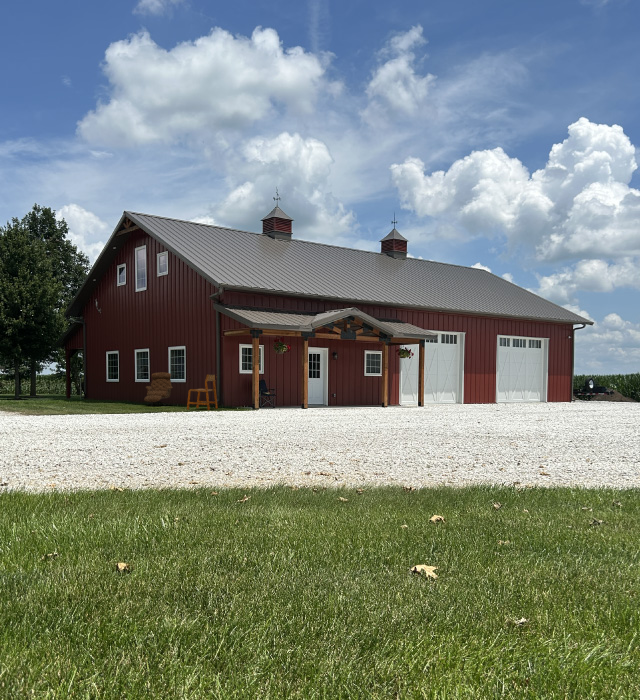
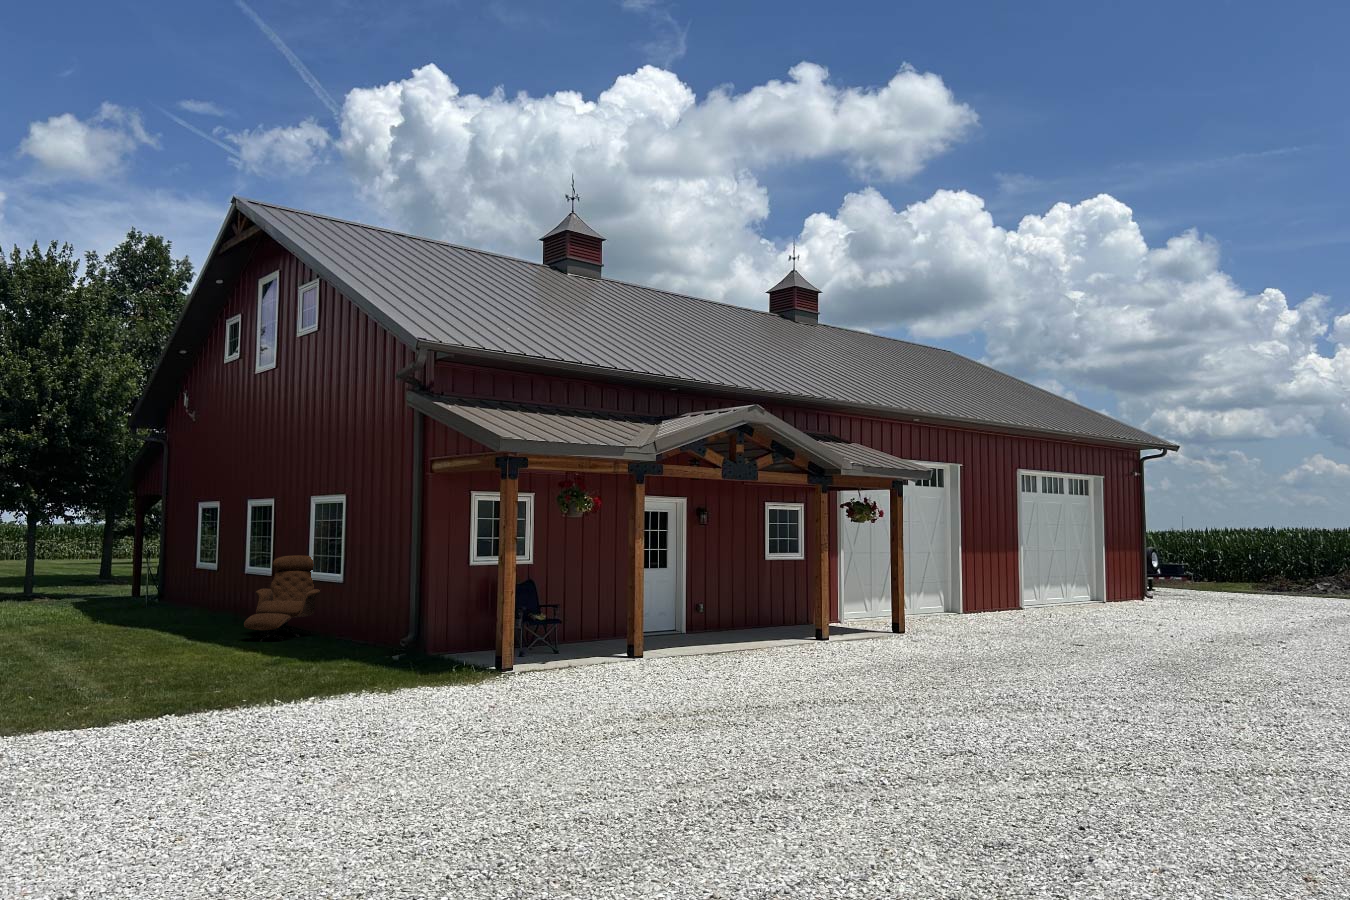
bench: present [187,375,218,410] -> none [327,567,415,663]

